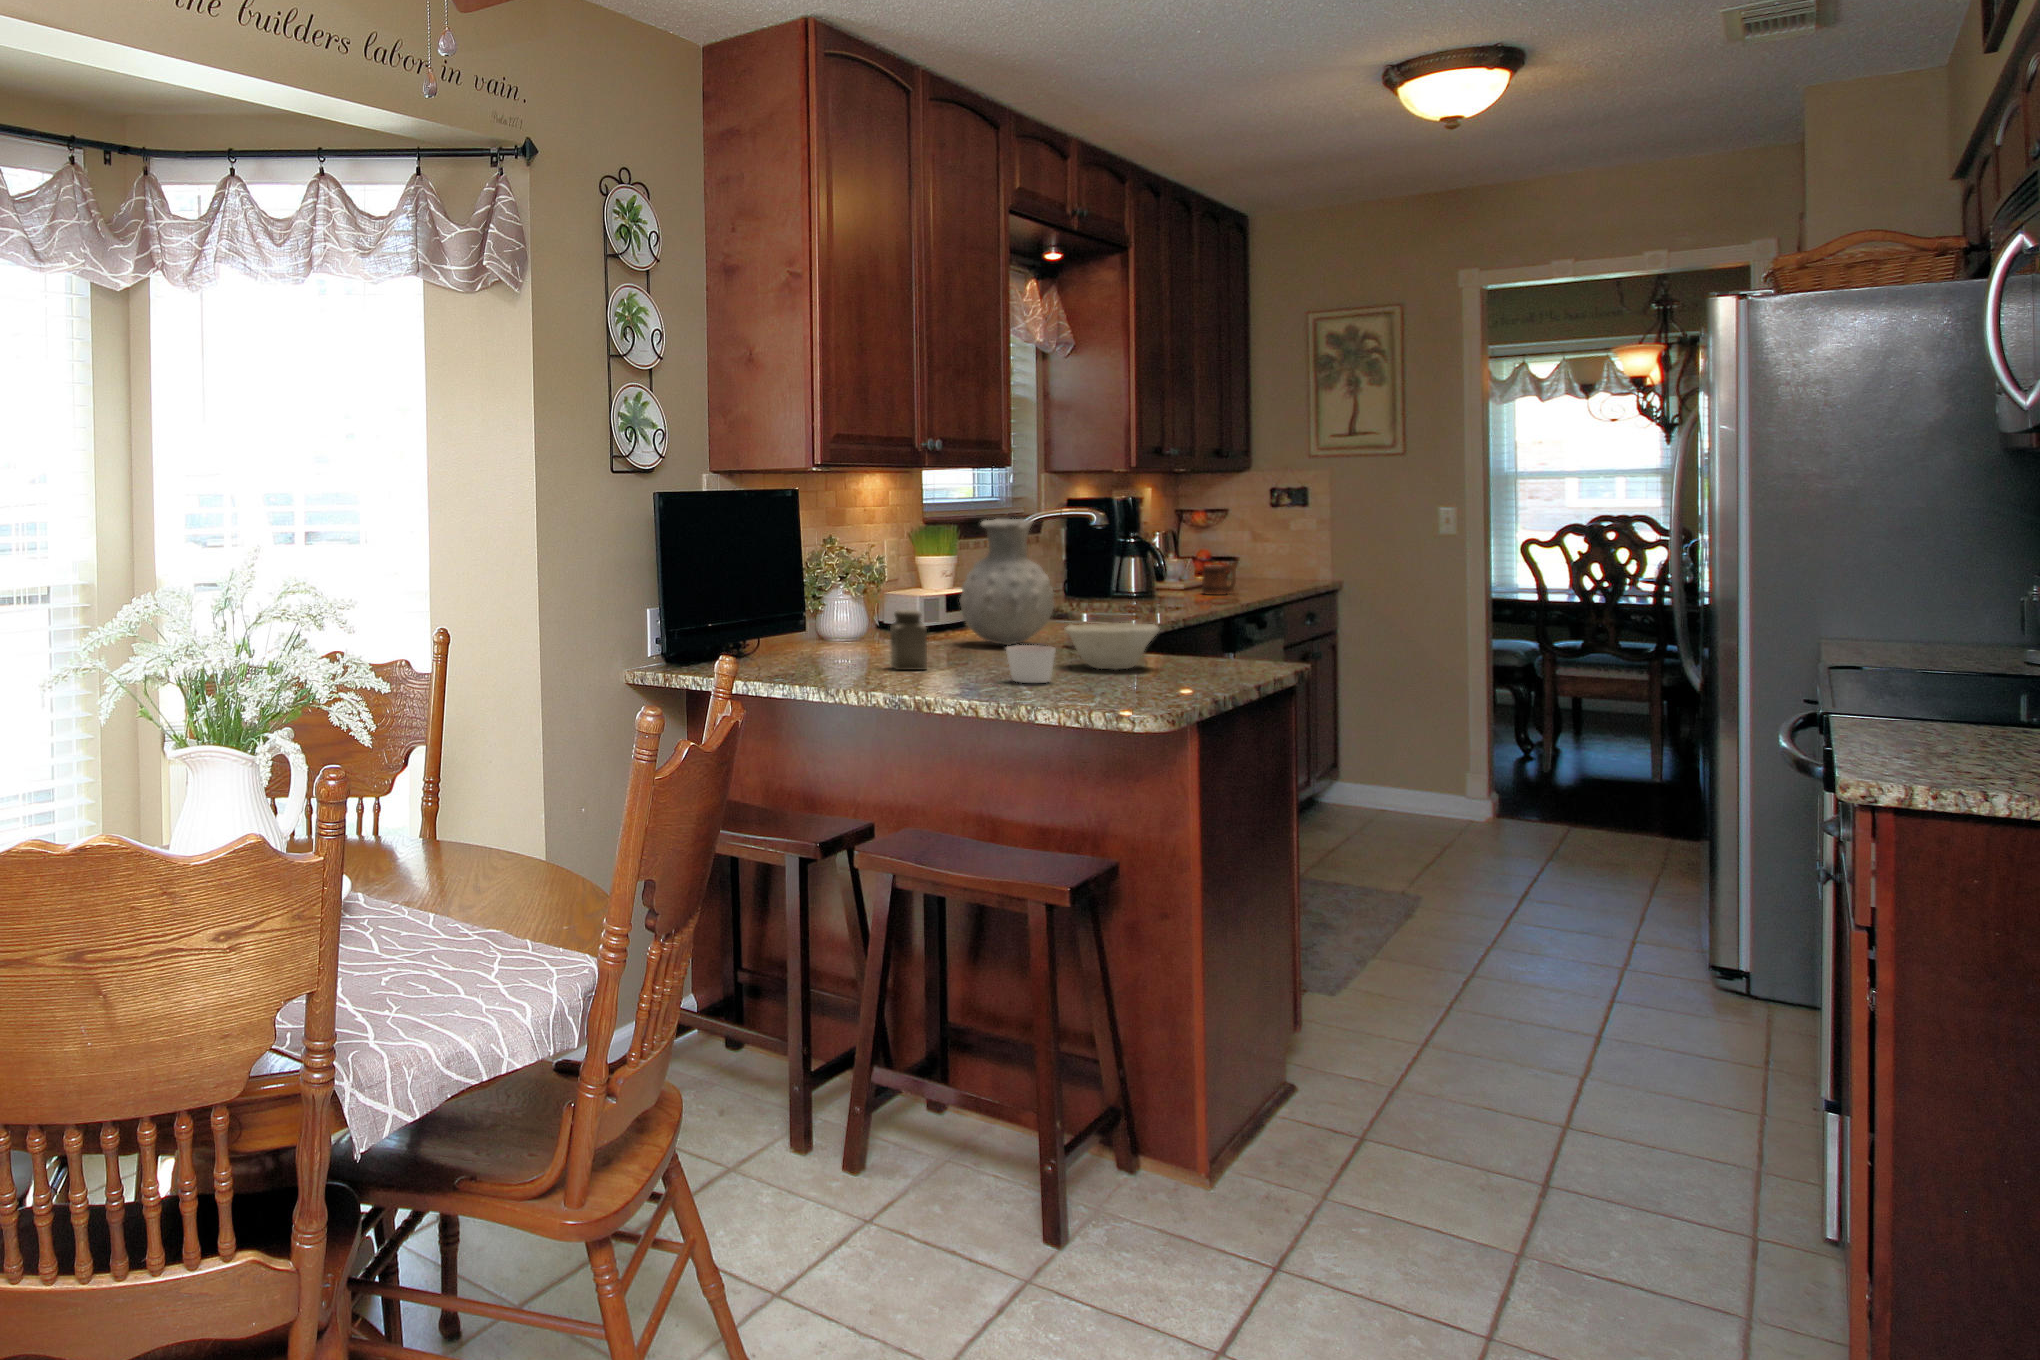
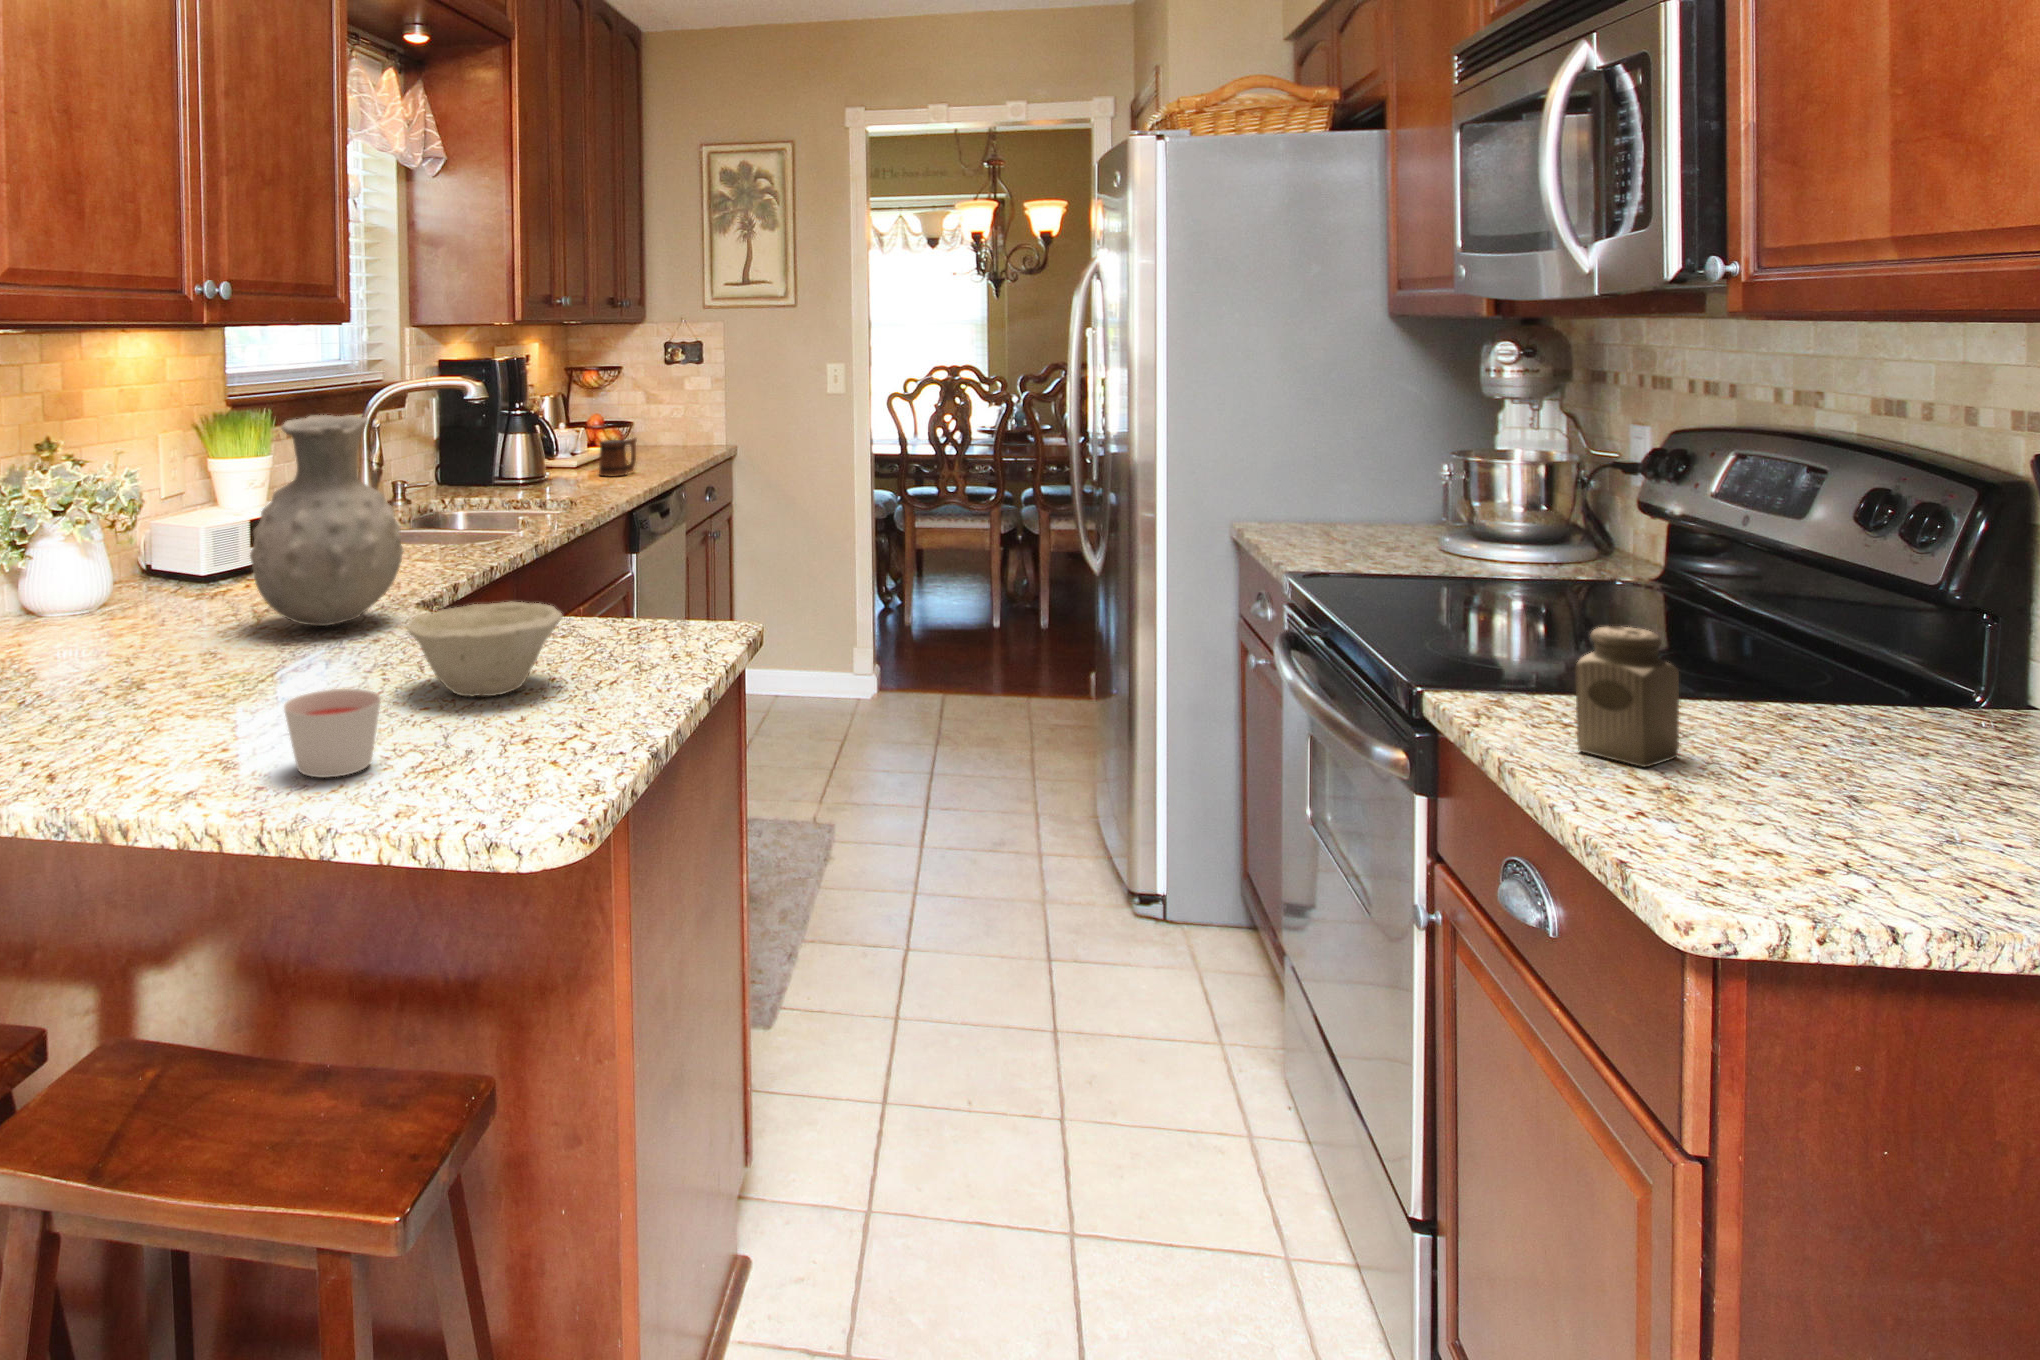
salt shaker: present [890,610,927,670] -> present [1576,626,1679,767]

